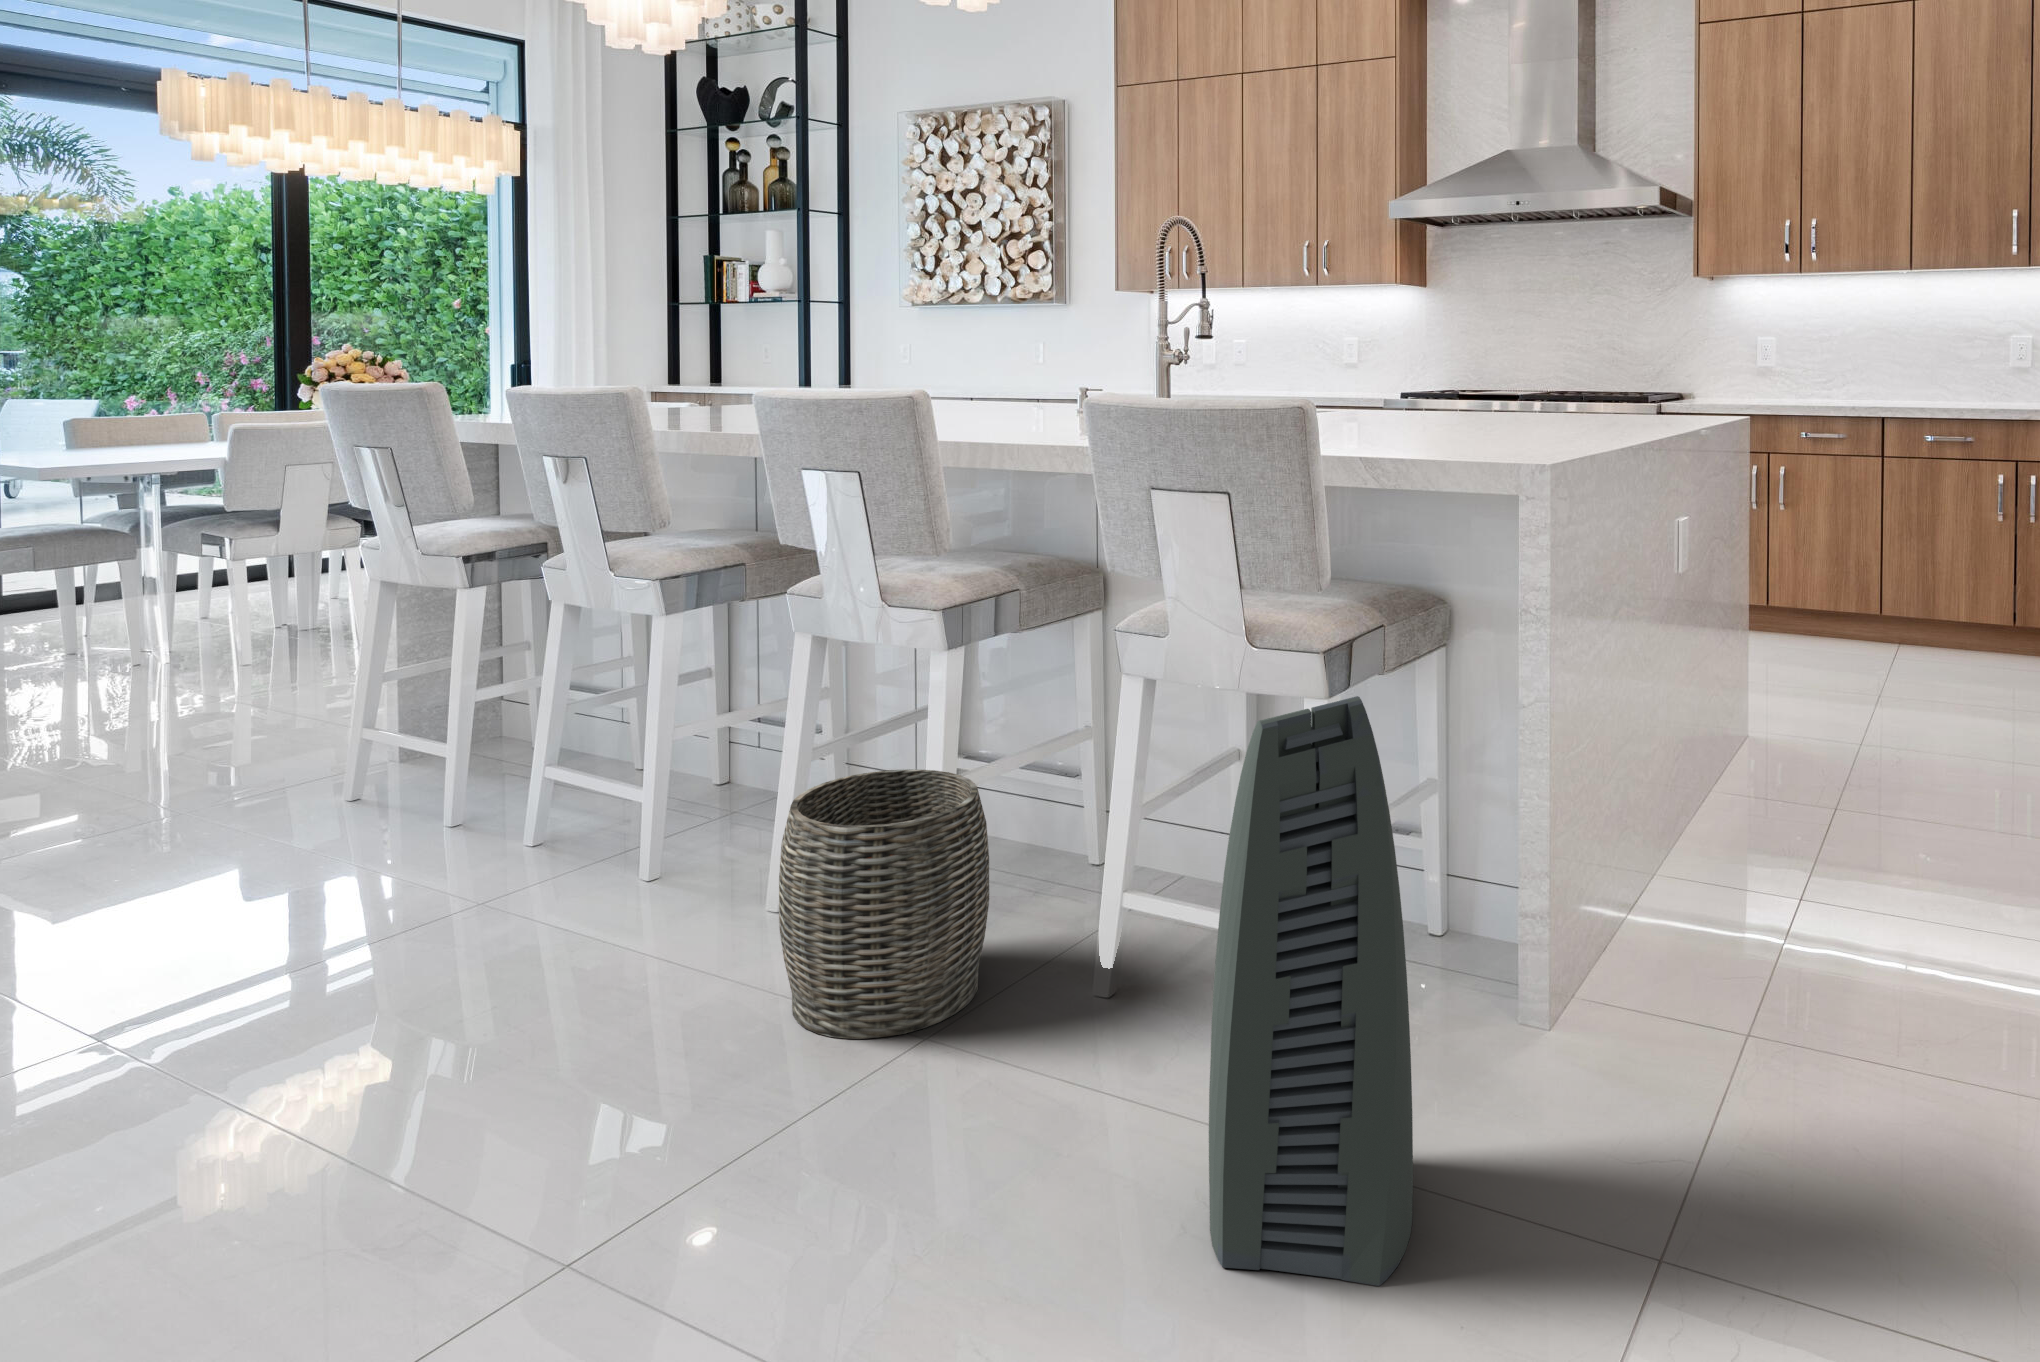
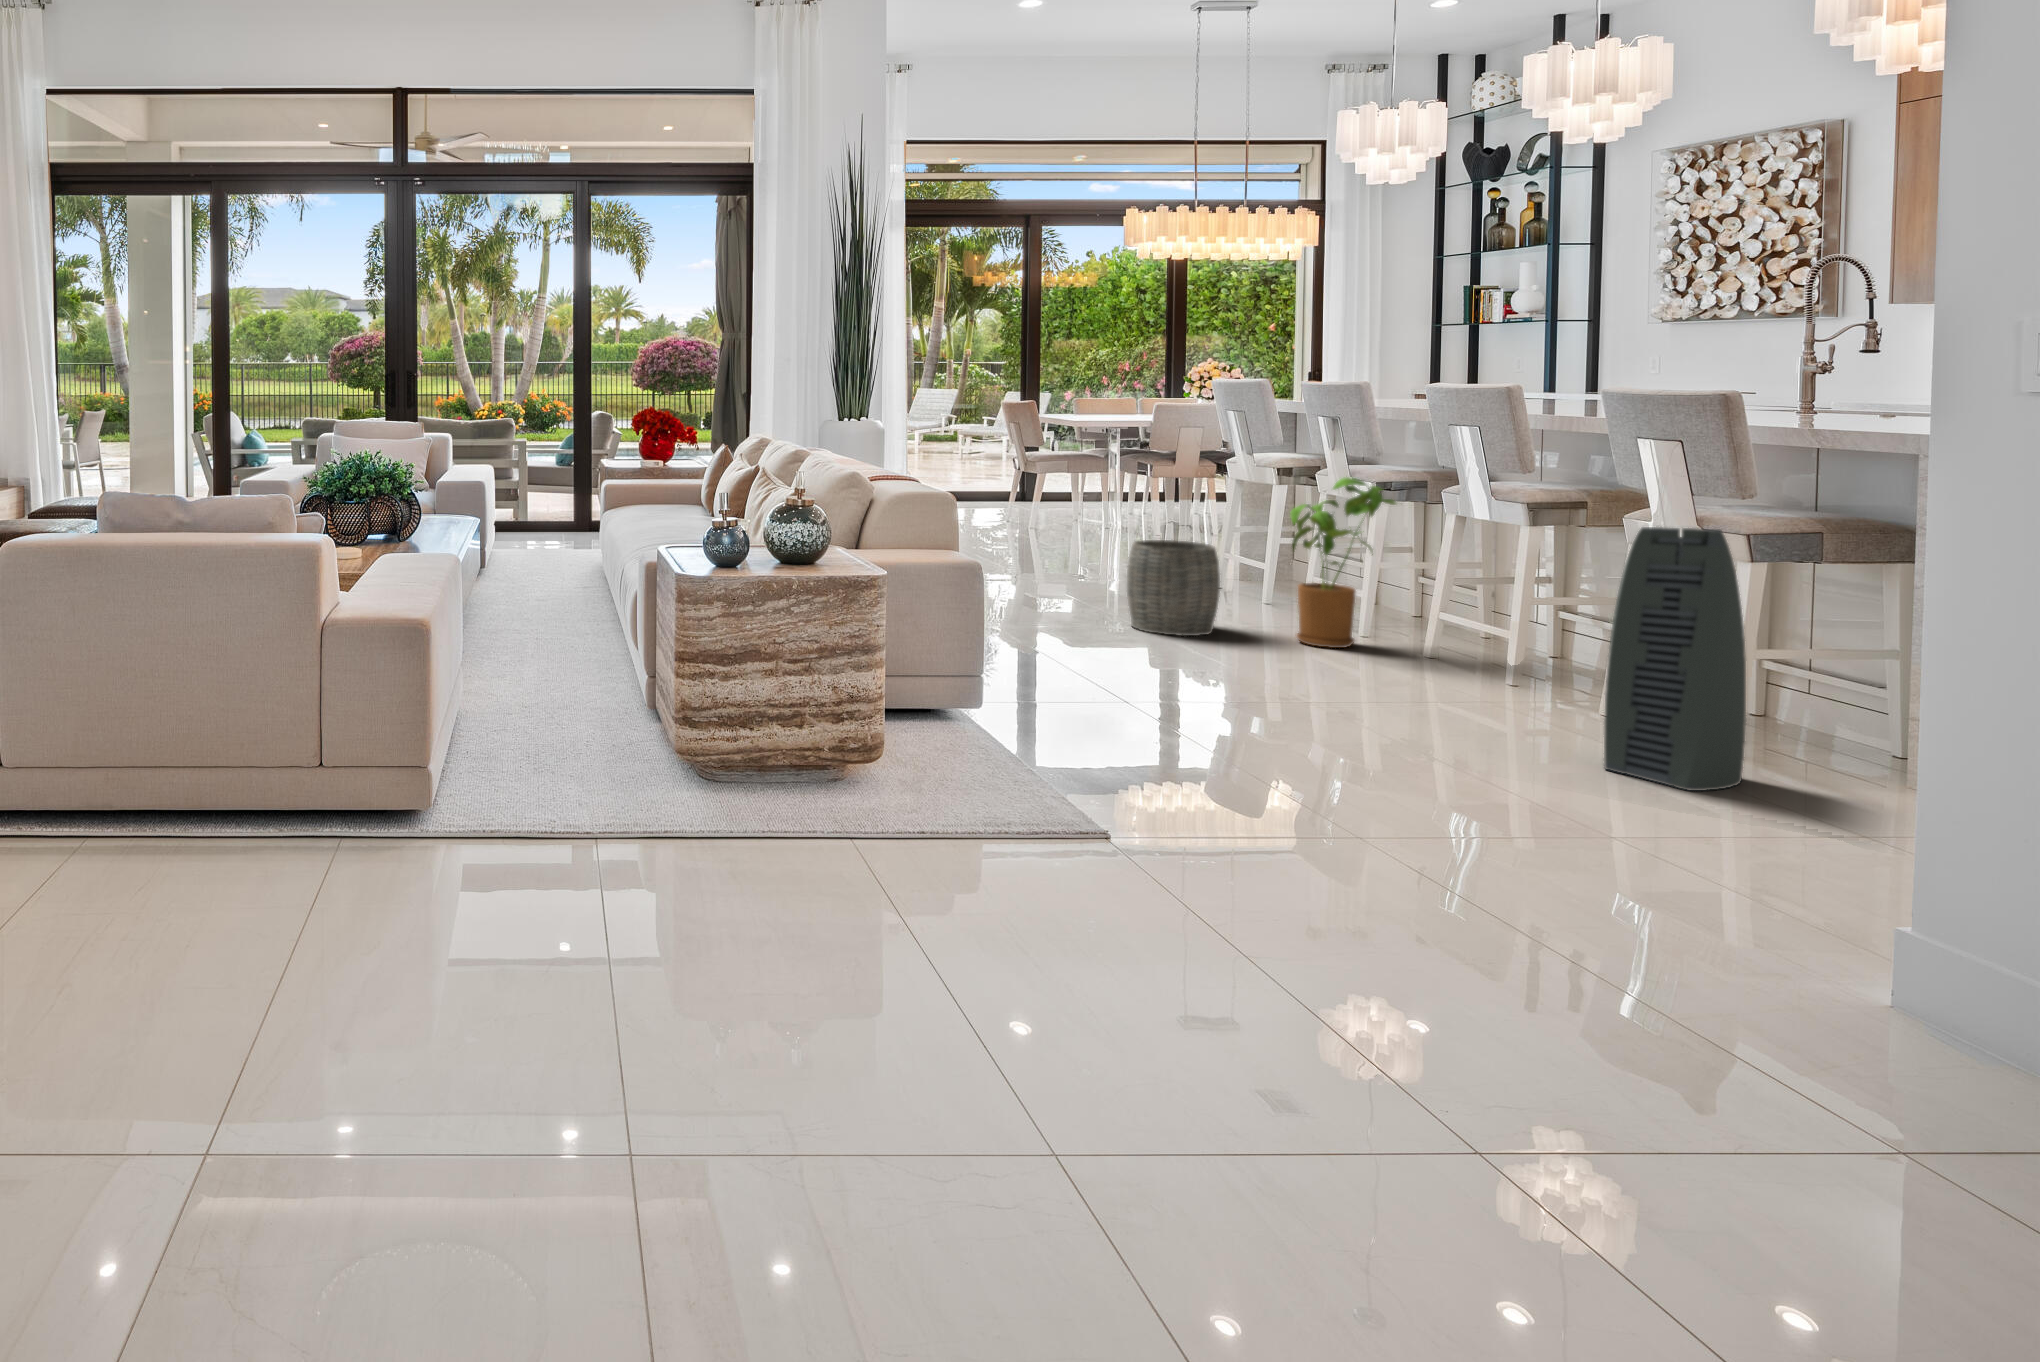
house plant: none [497,586,708,935] -> present [1290,477,1396,648]
woven basket: present [779,769,989,1039] -> present [1127,540,1220,636]

